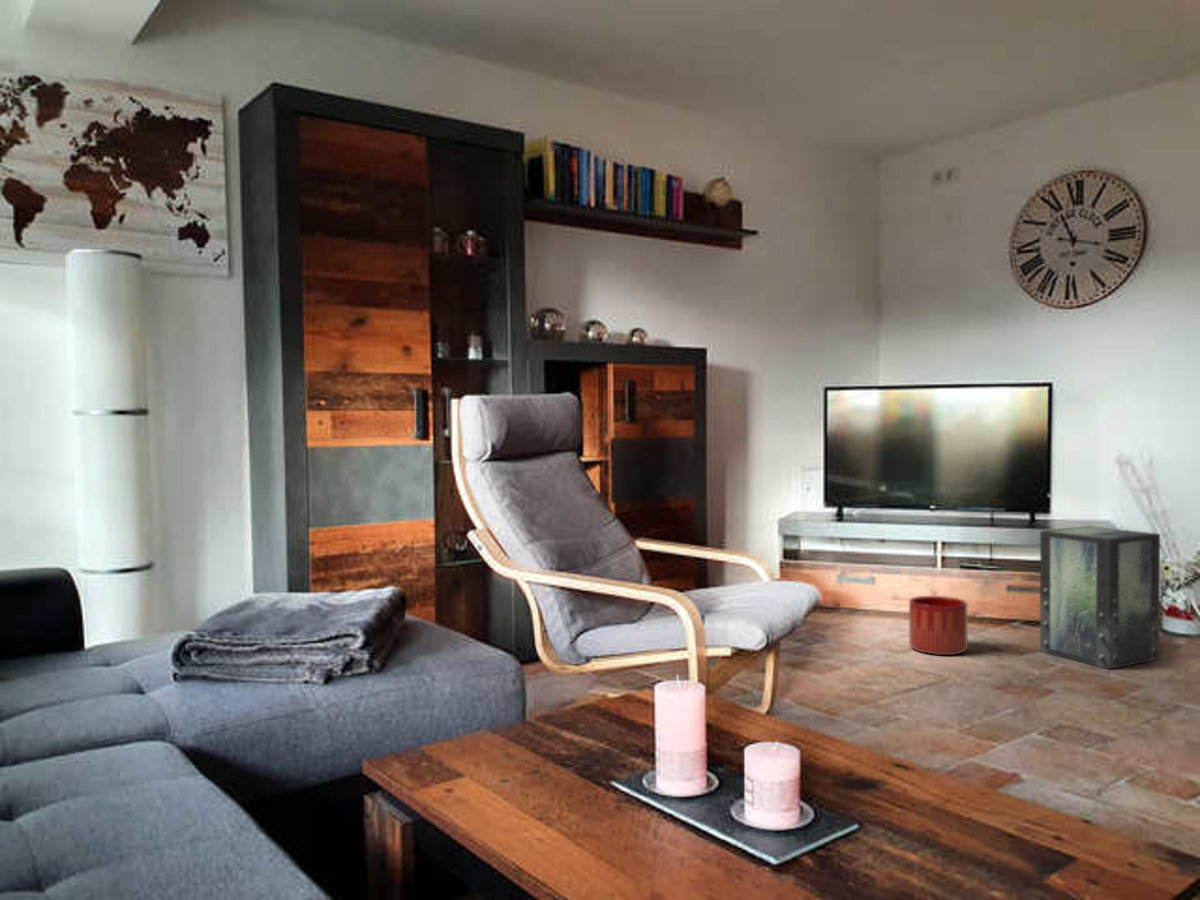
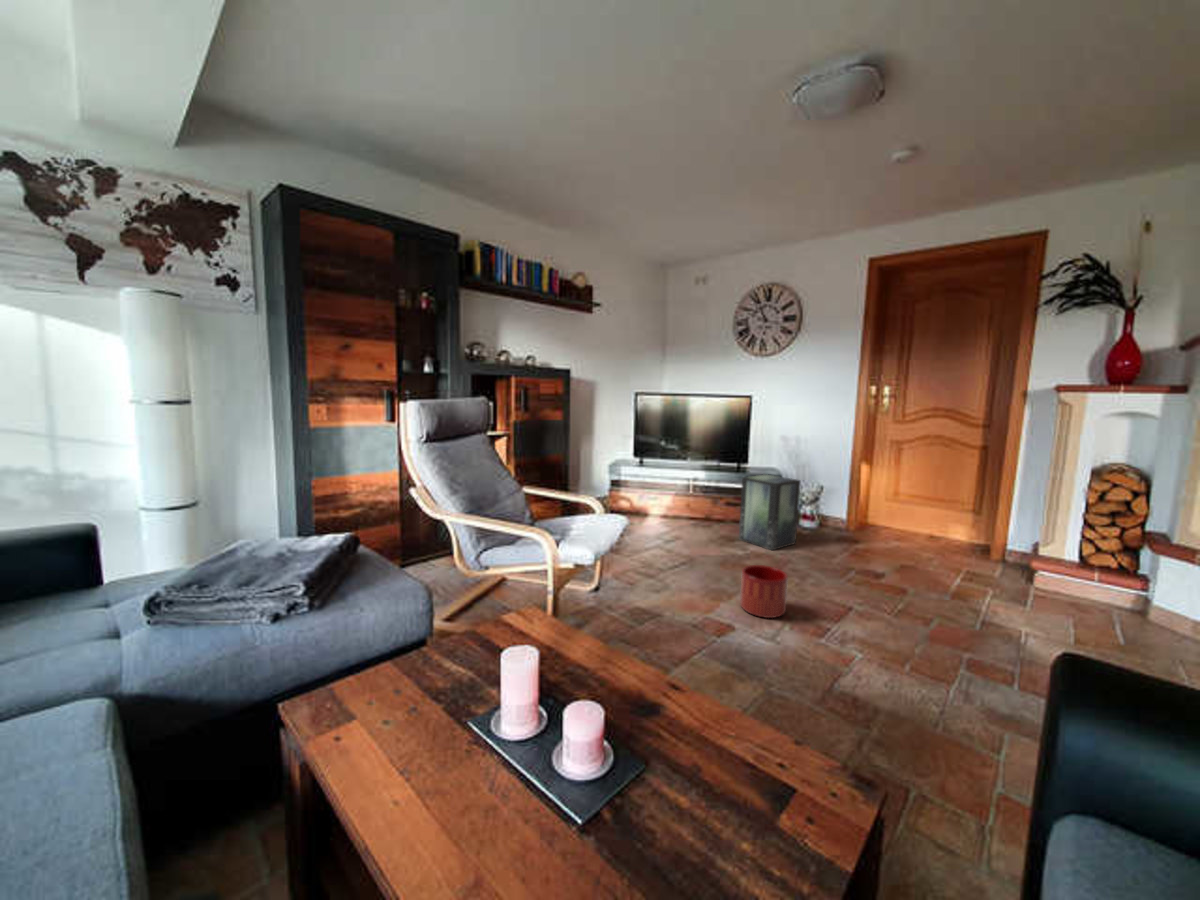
planter: present [909,596,968,655] -> present [740,565,788,618]

